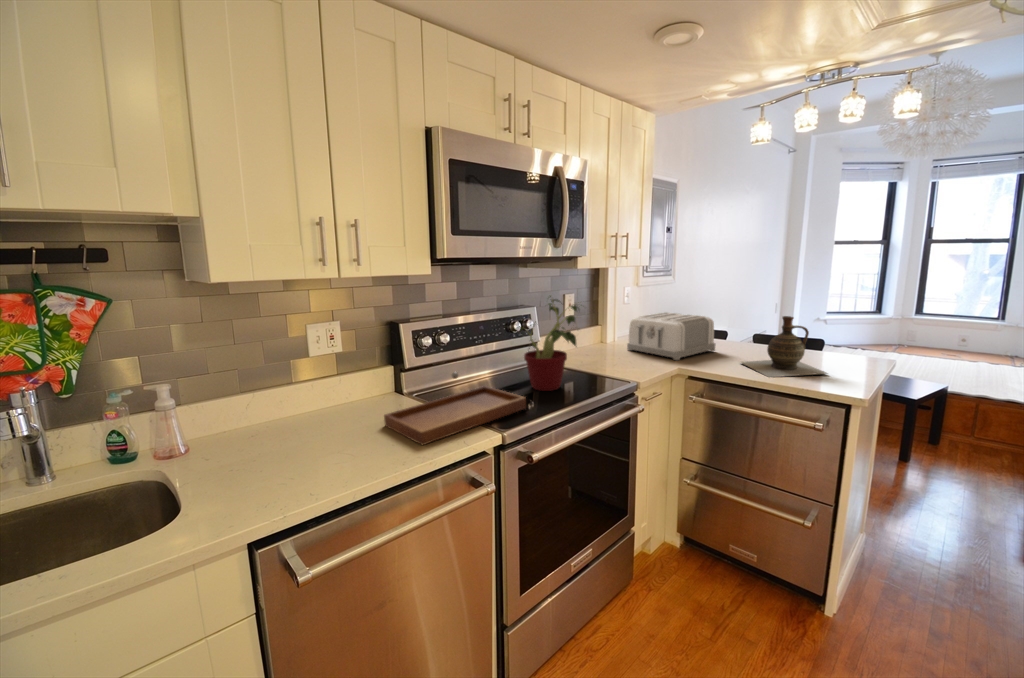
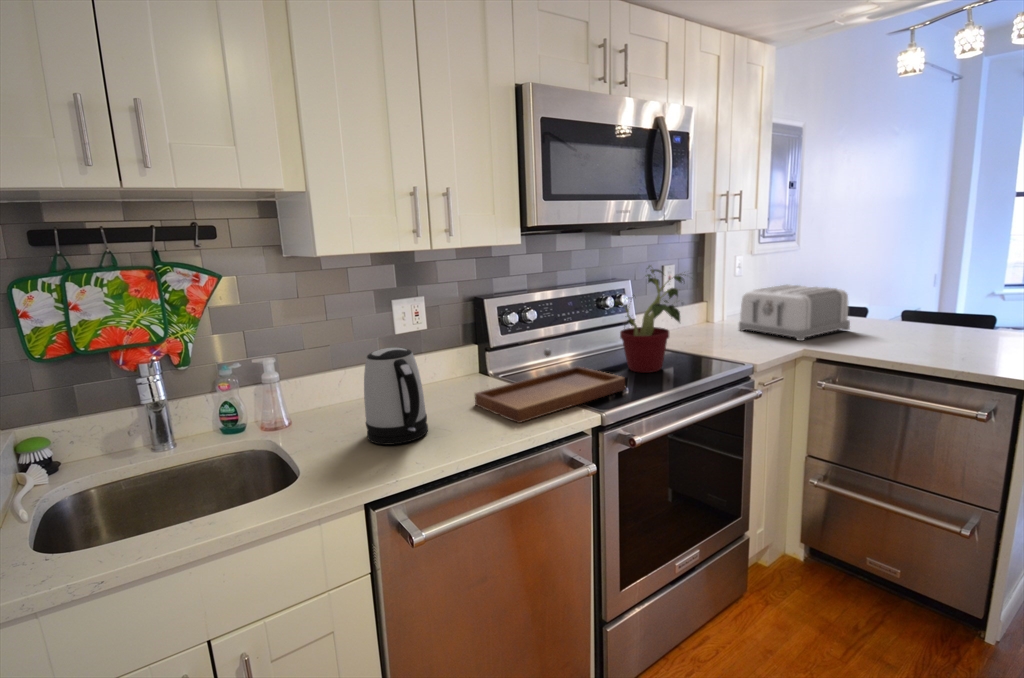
ceramic jug: present [741,316,827,377] -> none [880,285,997,359]
kettle: none [262,375,331,473] -> present [364,348,428,445]

